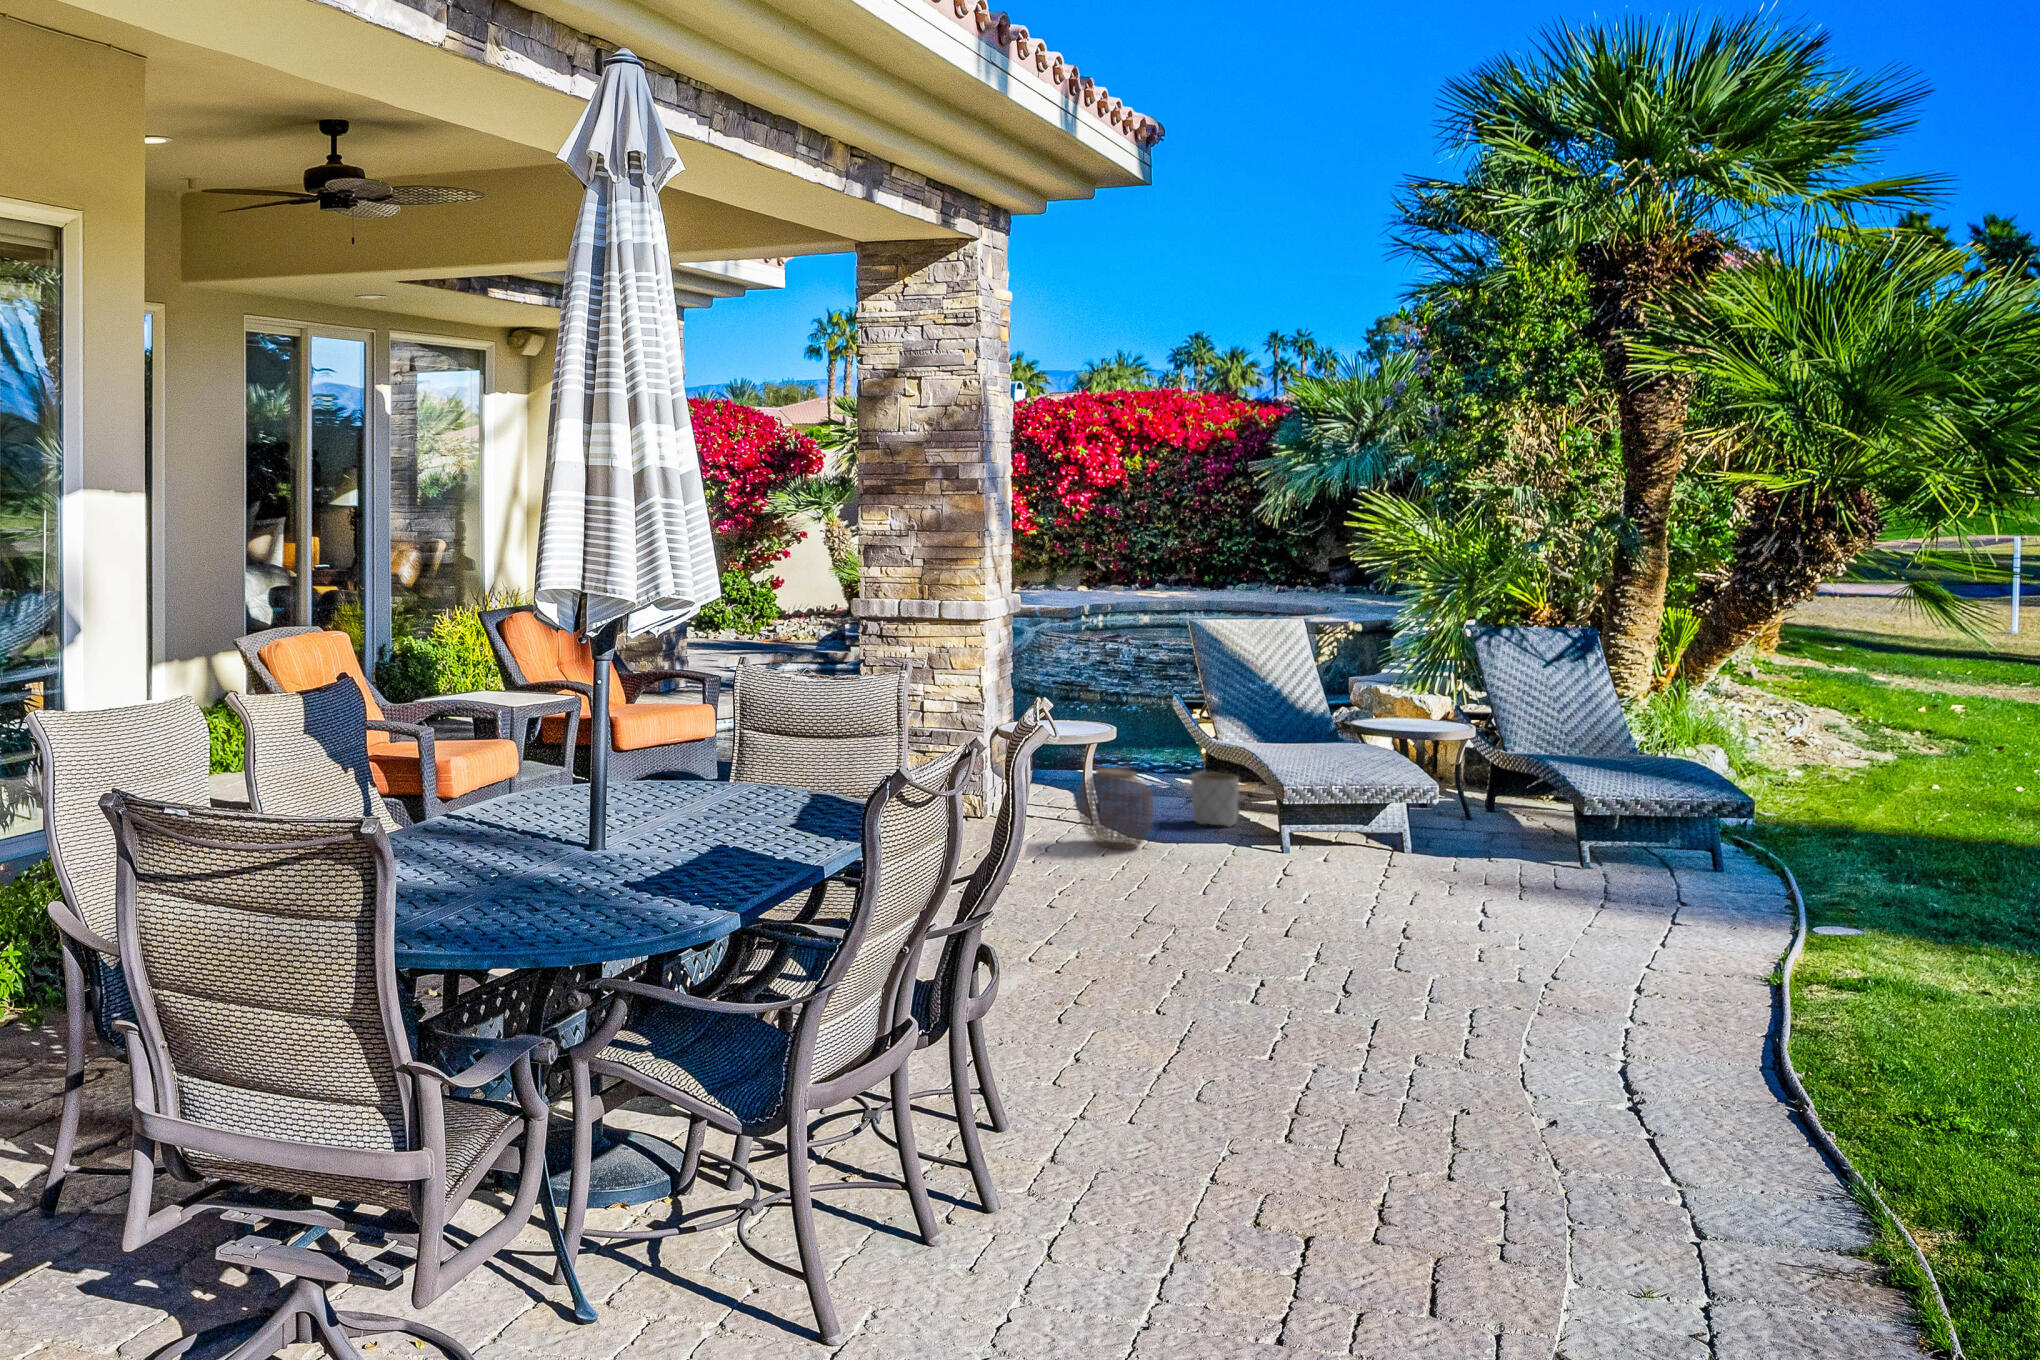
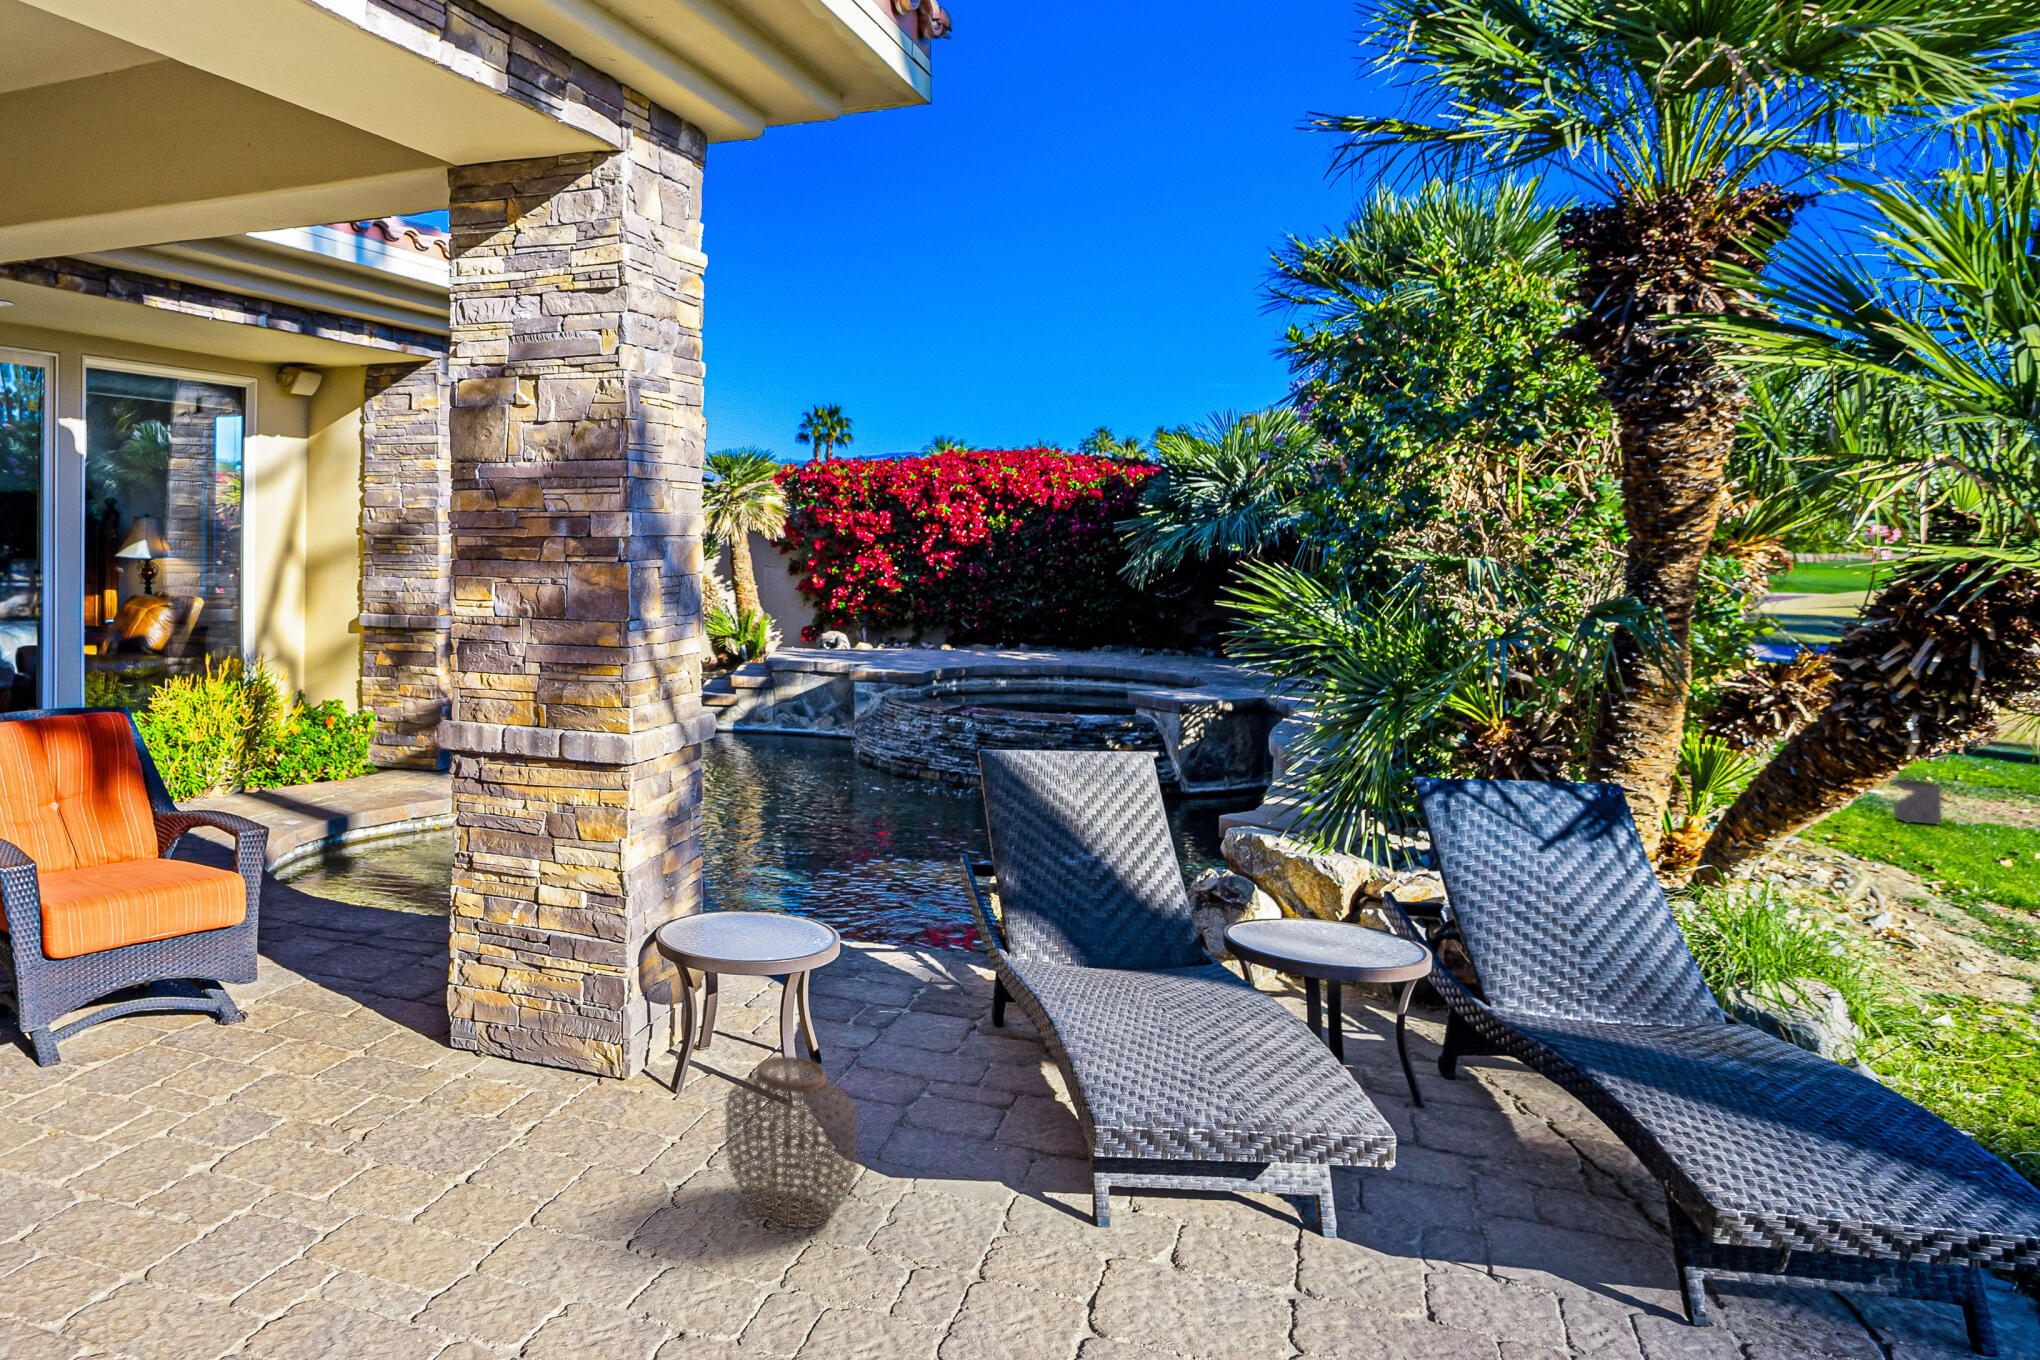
planter: present [1191,772,1239,827] -> present [1892,780,1941,826]

